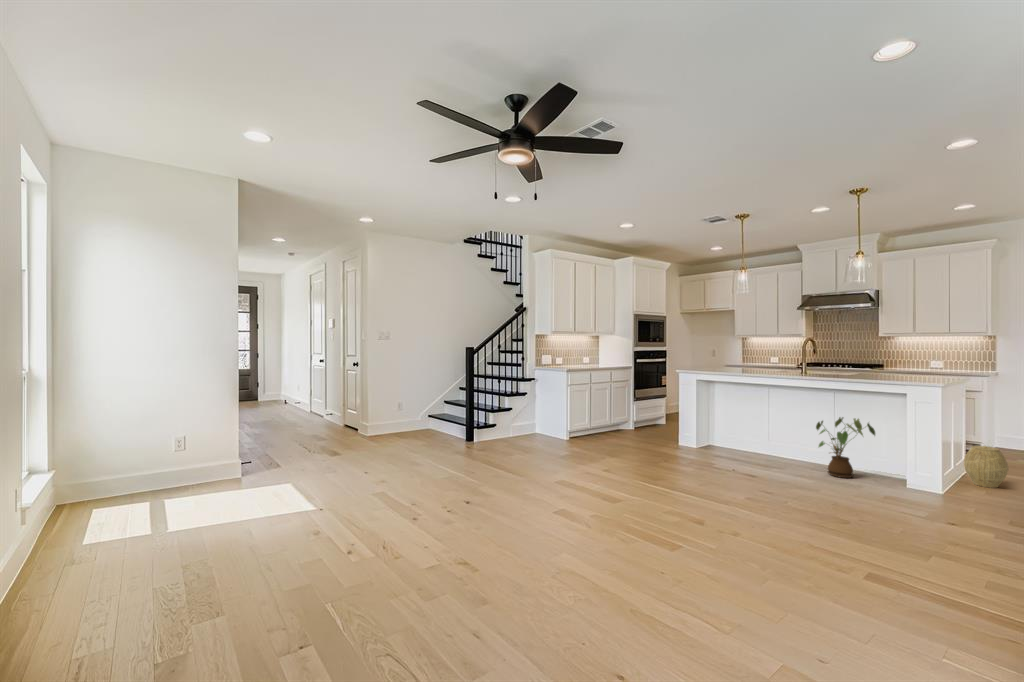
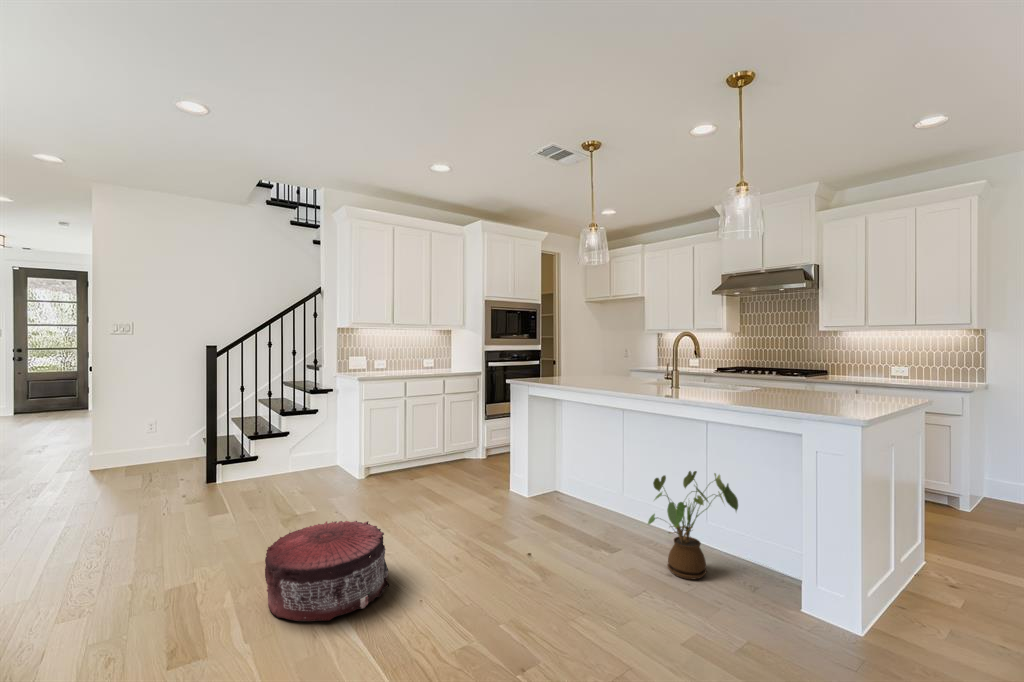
pouf: none [615,446,682,492] -> present [265,521,389,621]
woven basket: present [964,446,1008,488] -> none [893,529,967,611]

